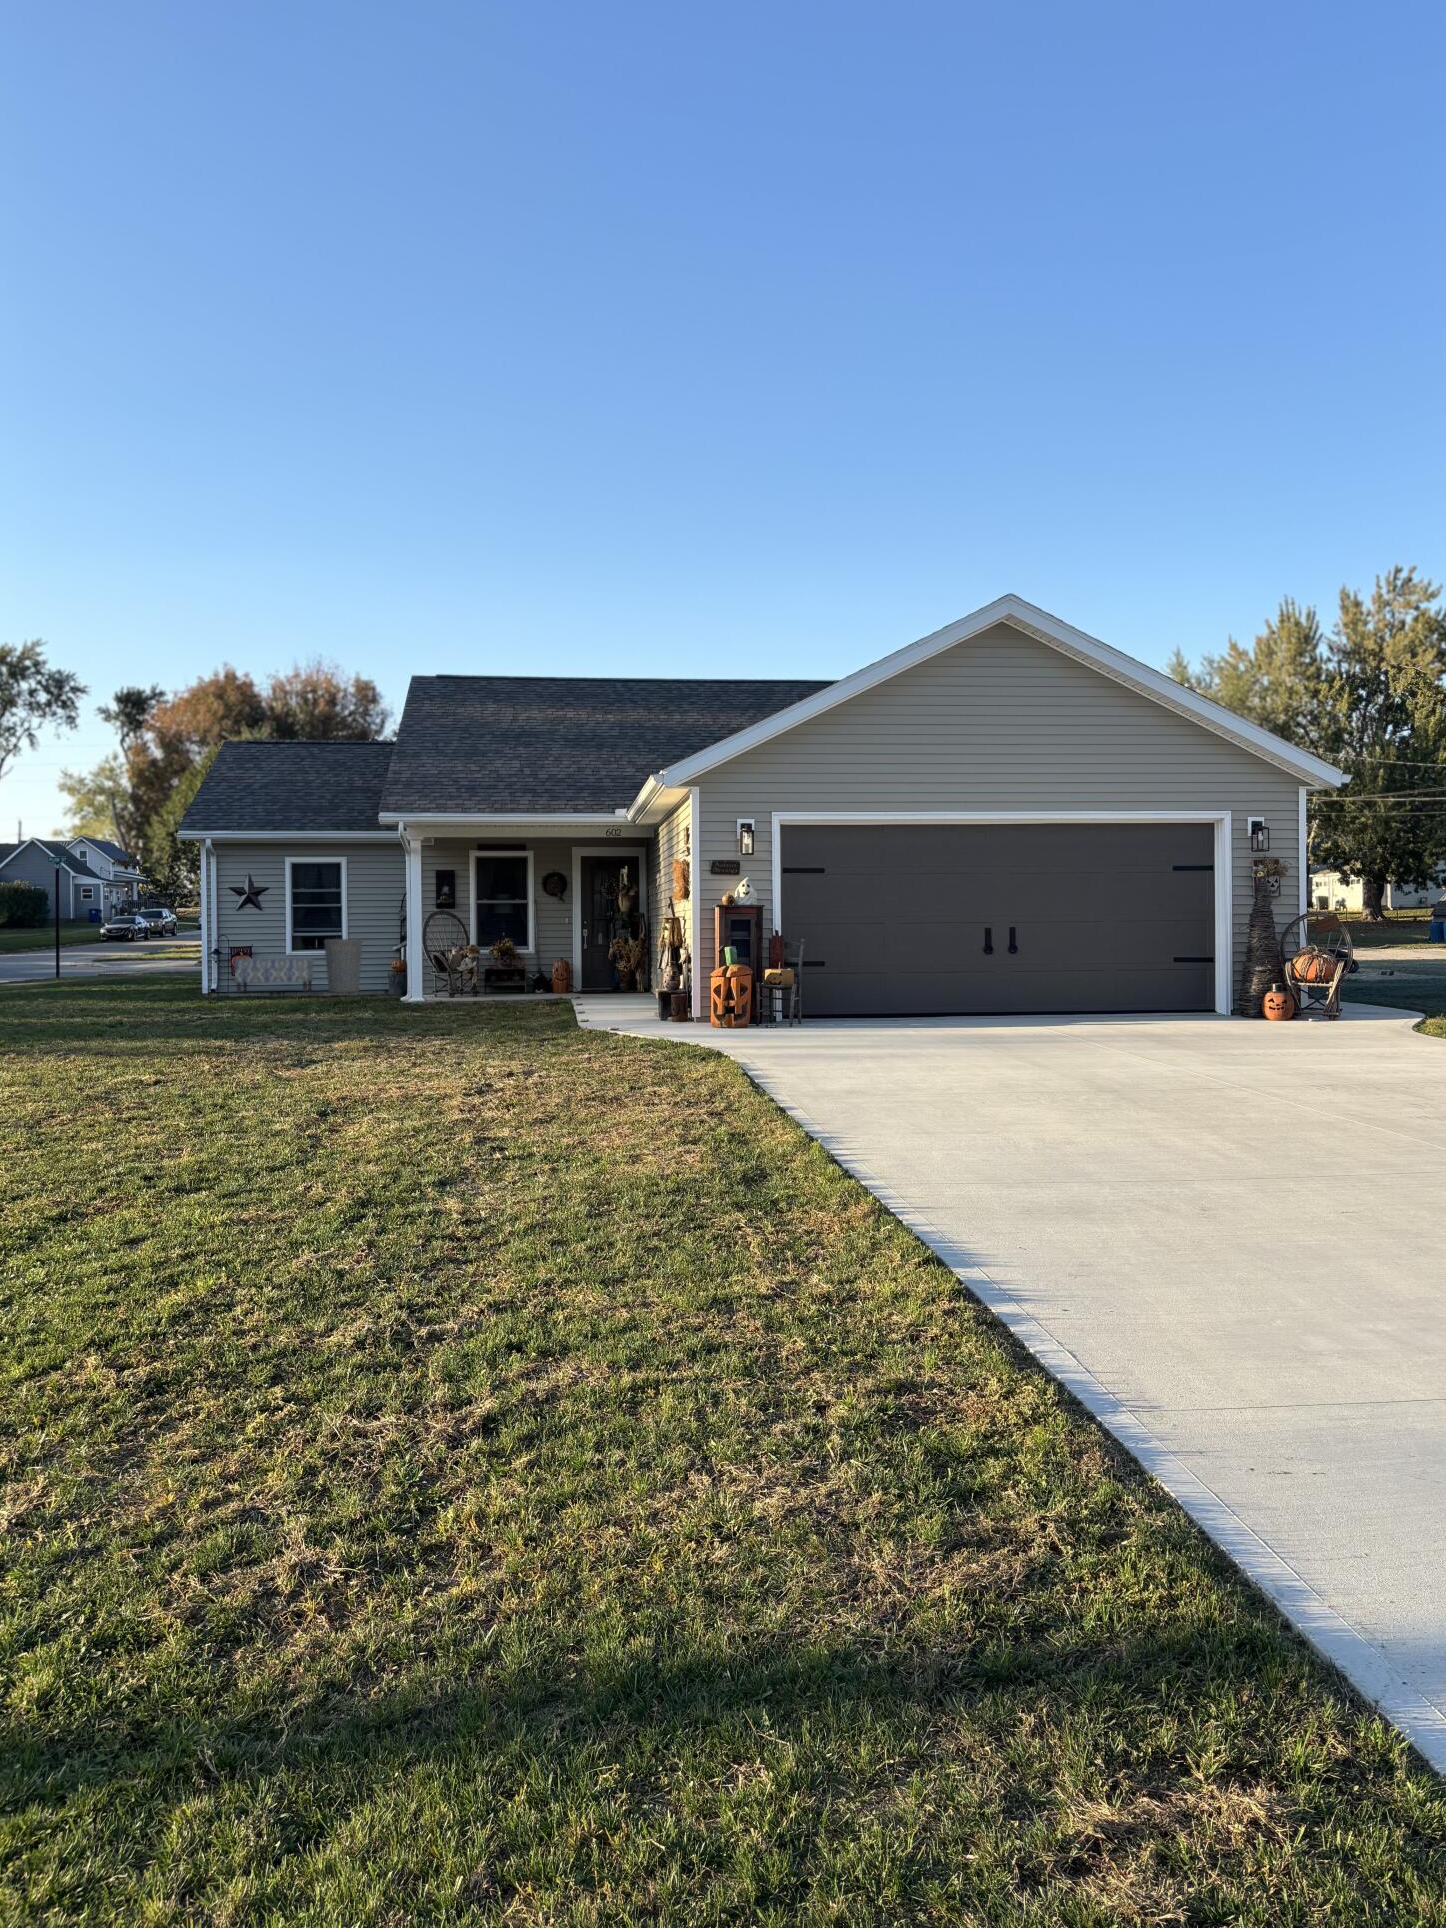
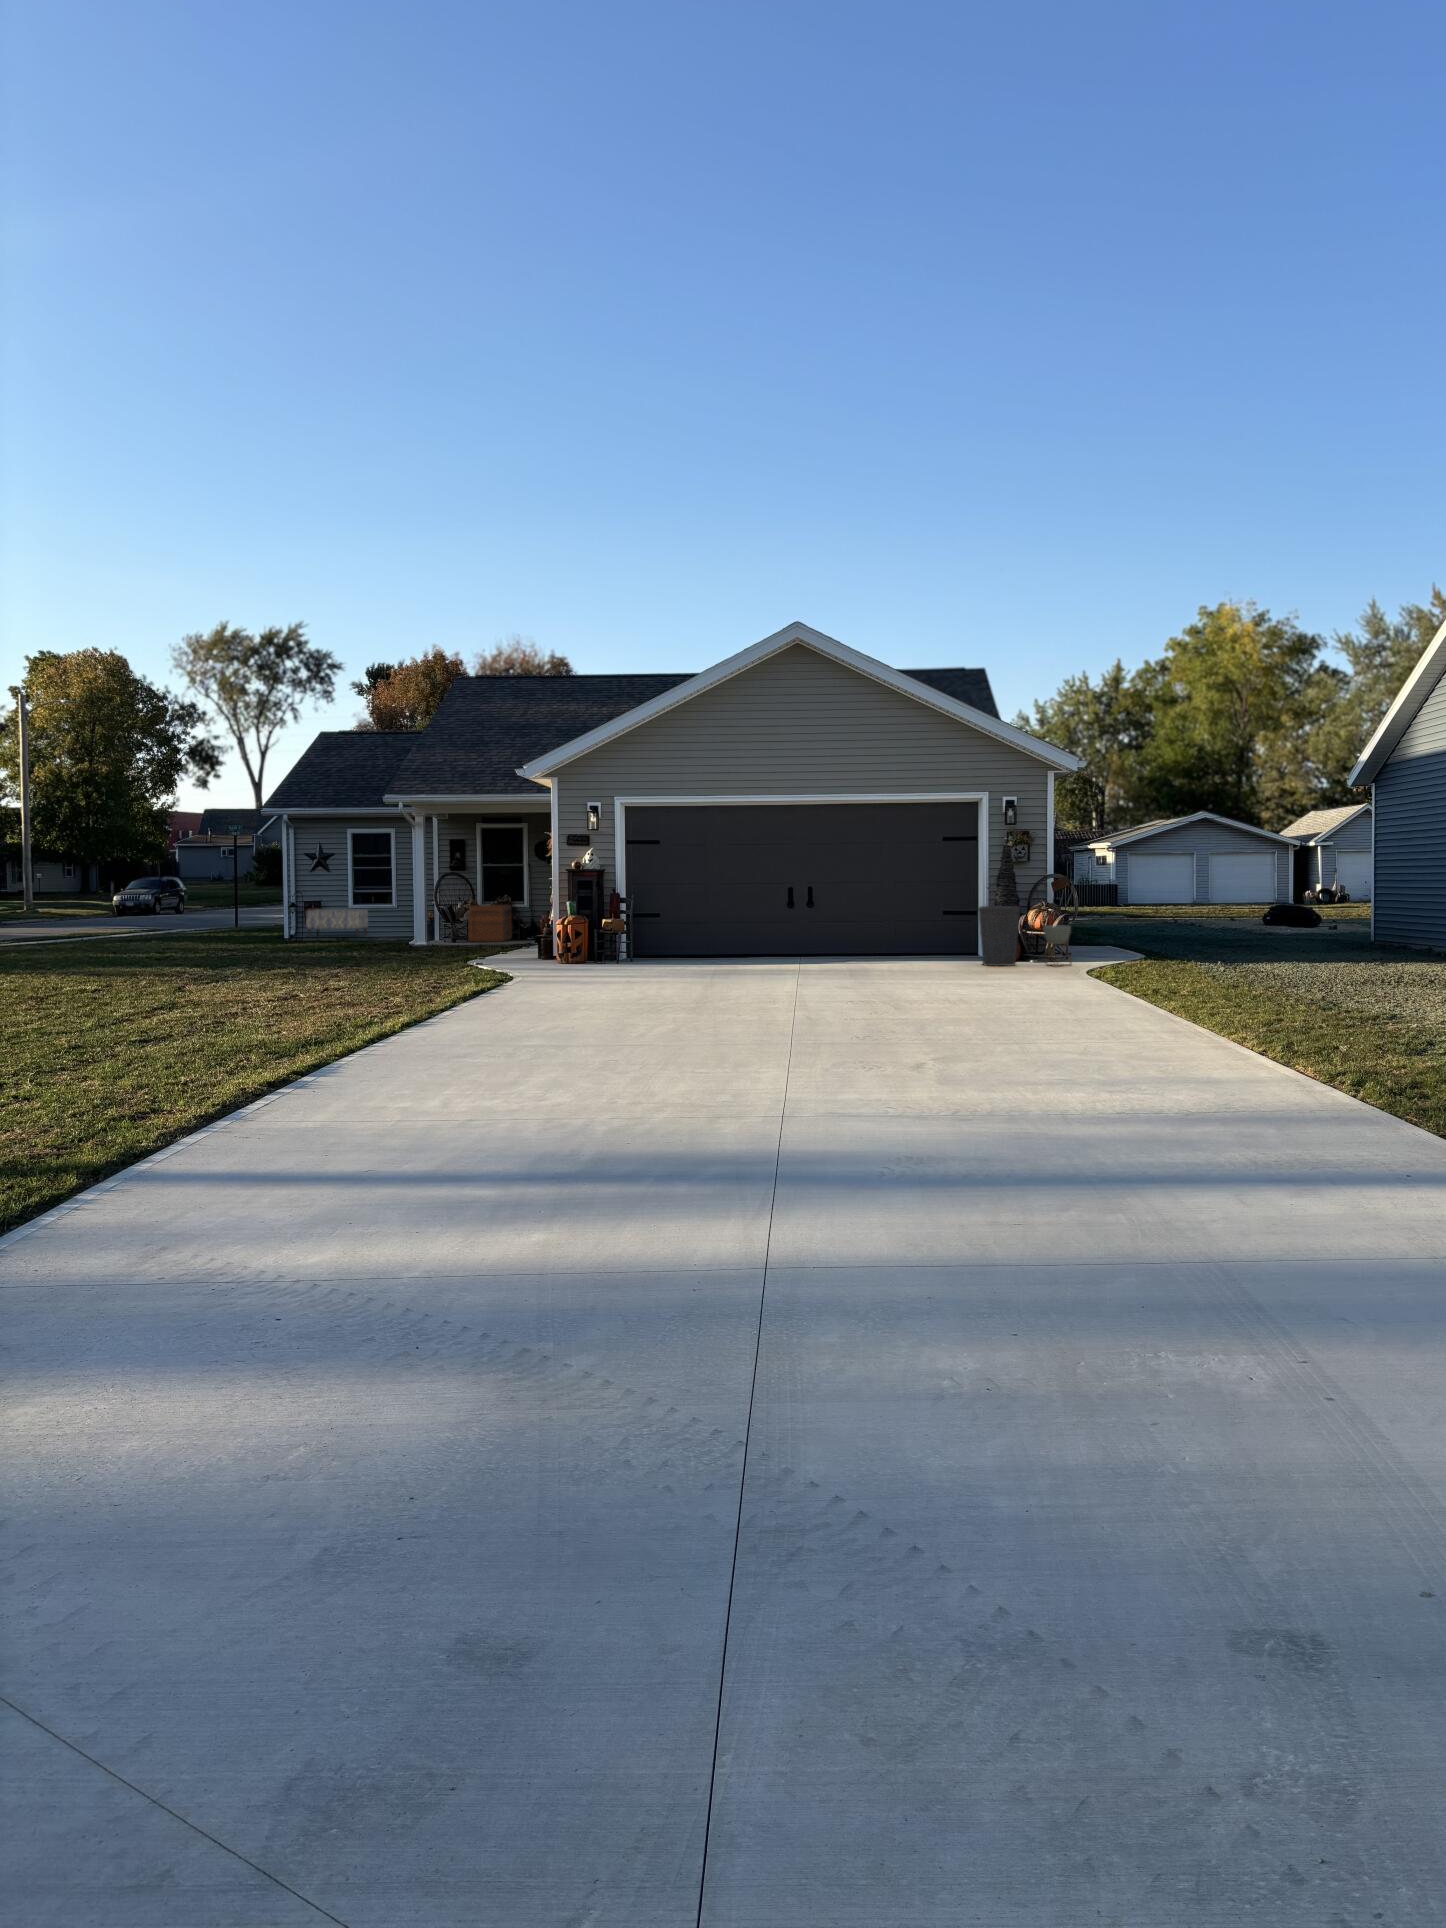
trash can: present [324,939,363,992] -> present [978,906,1021,966]
wooden crate: none [481,951,527,997] -> present [468,905,512,942]
planter: none [1339,972,1376,1022] -> present [1043,925,1071,967]

